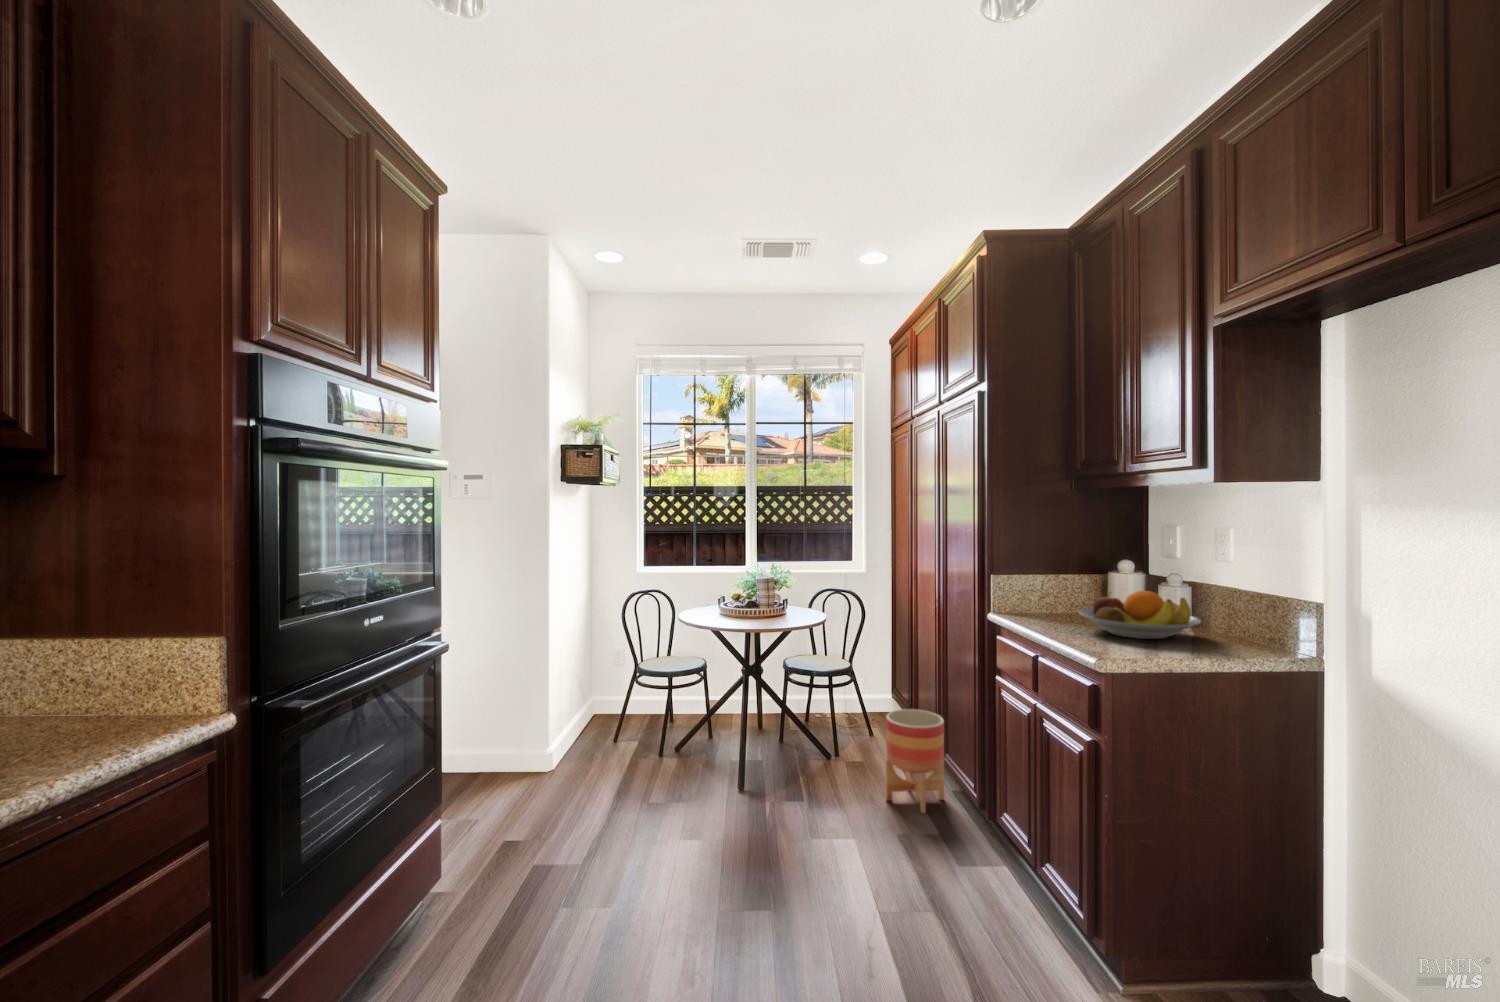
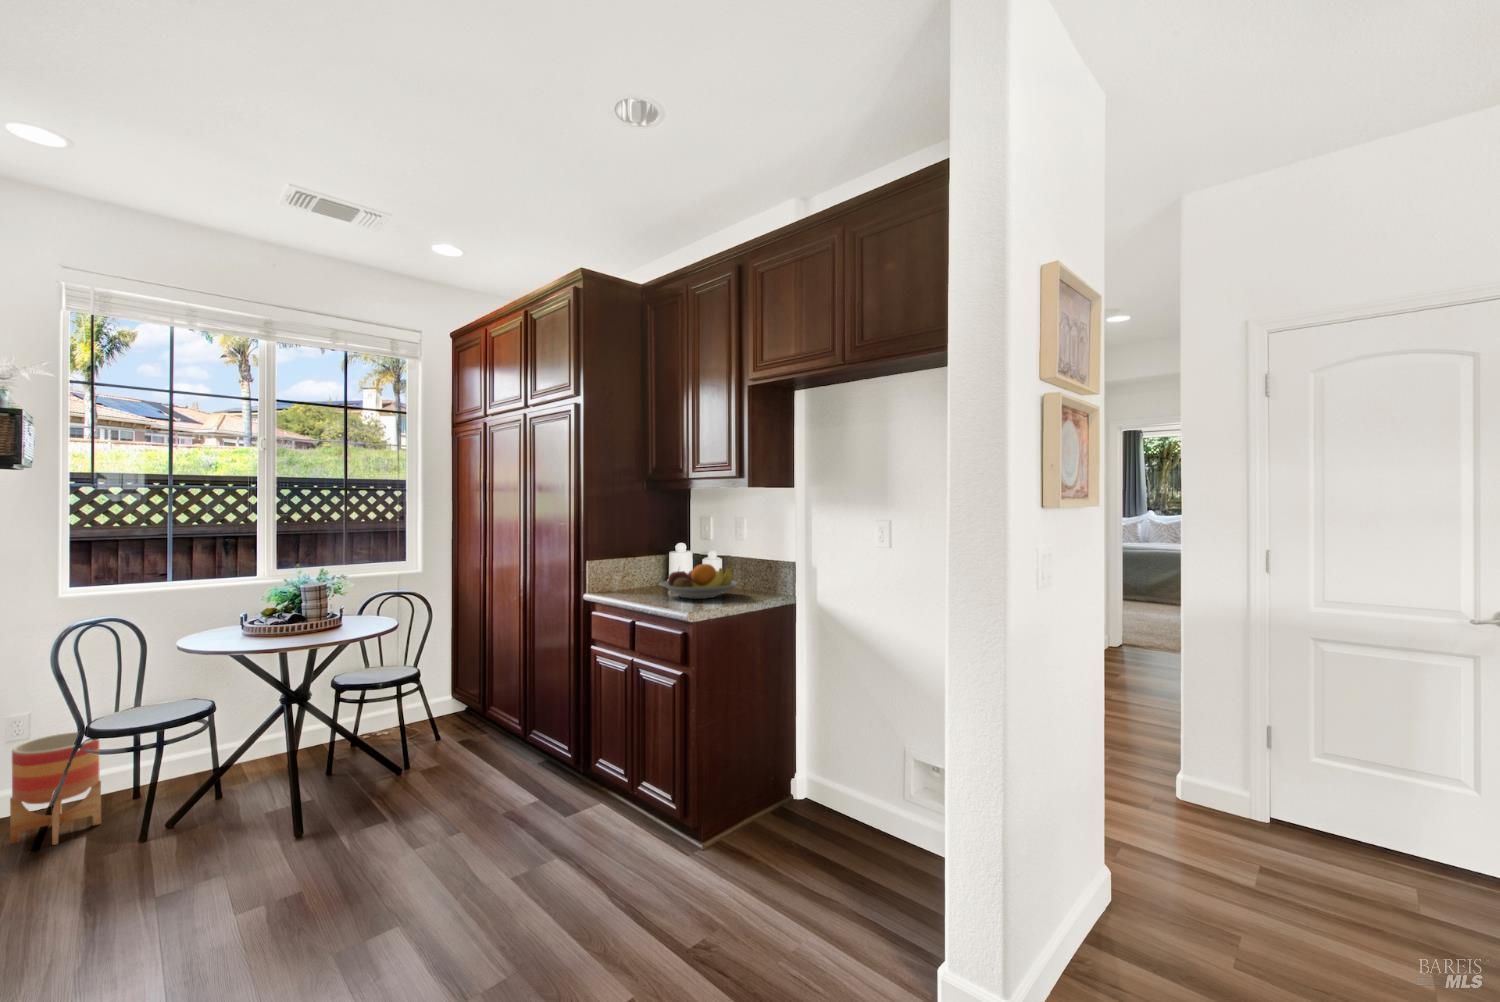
planter: present [886,709,944,813] -> present [10,732,101,845]

